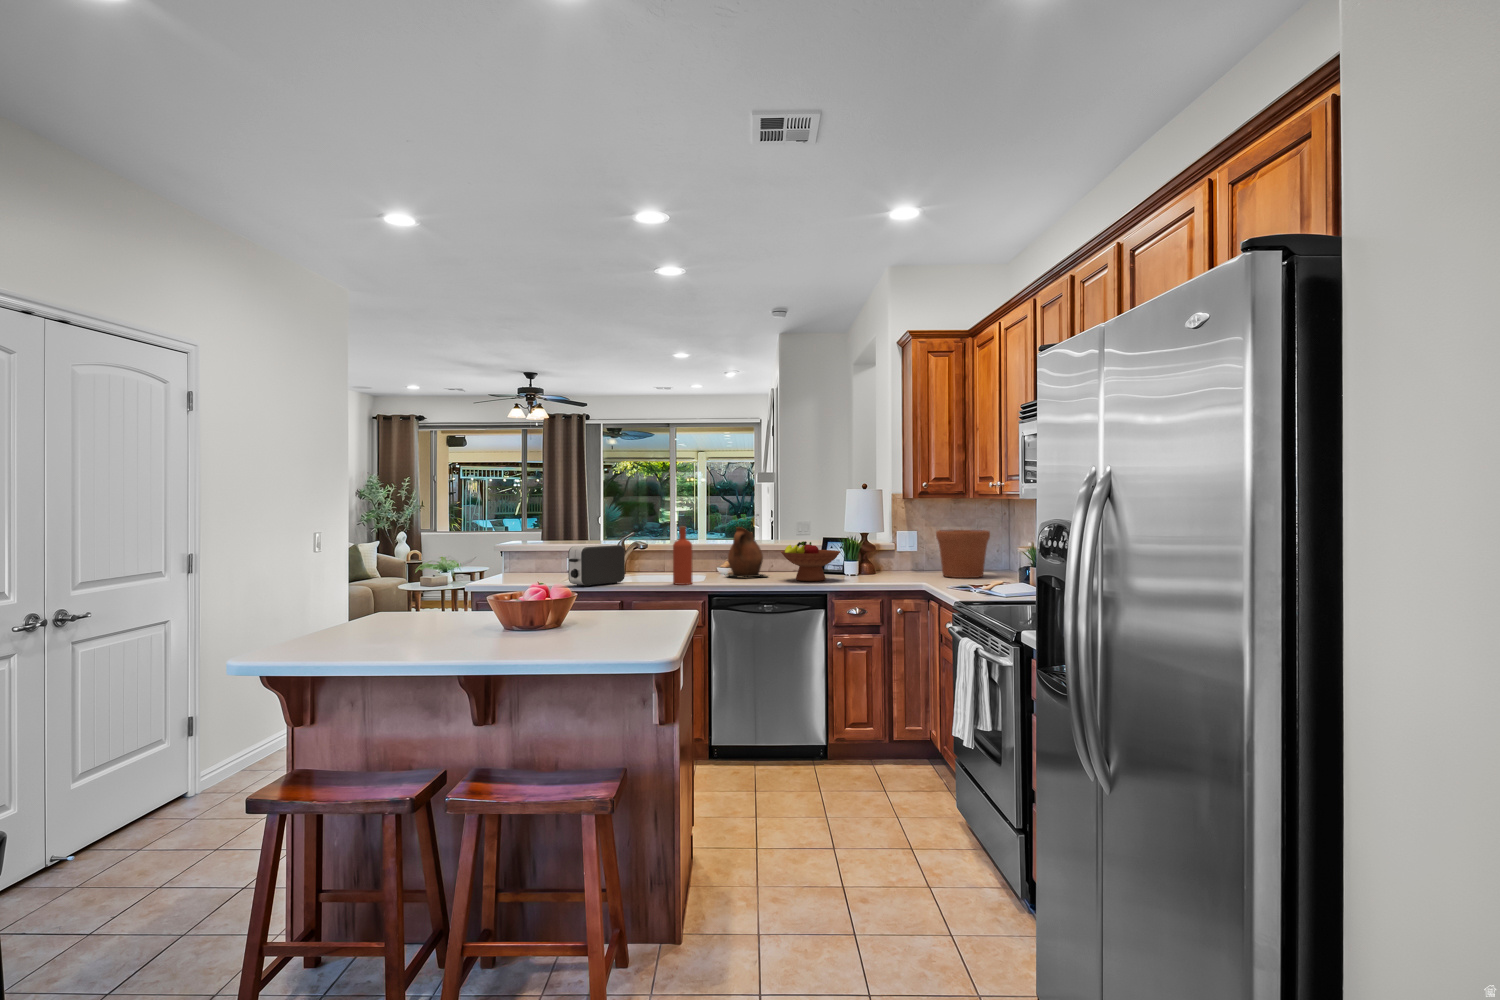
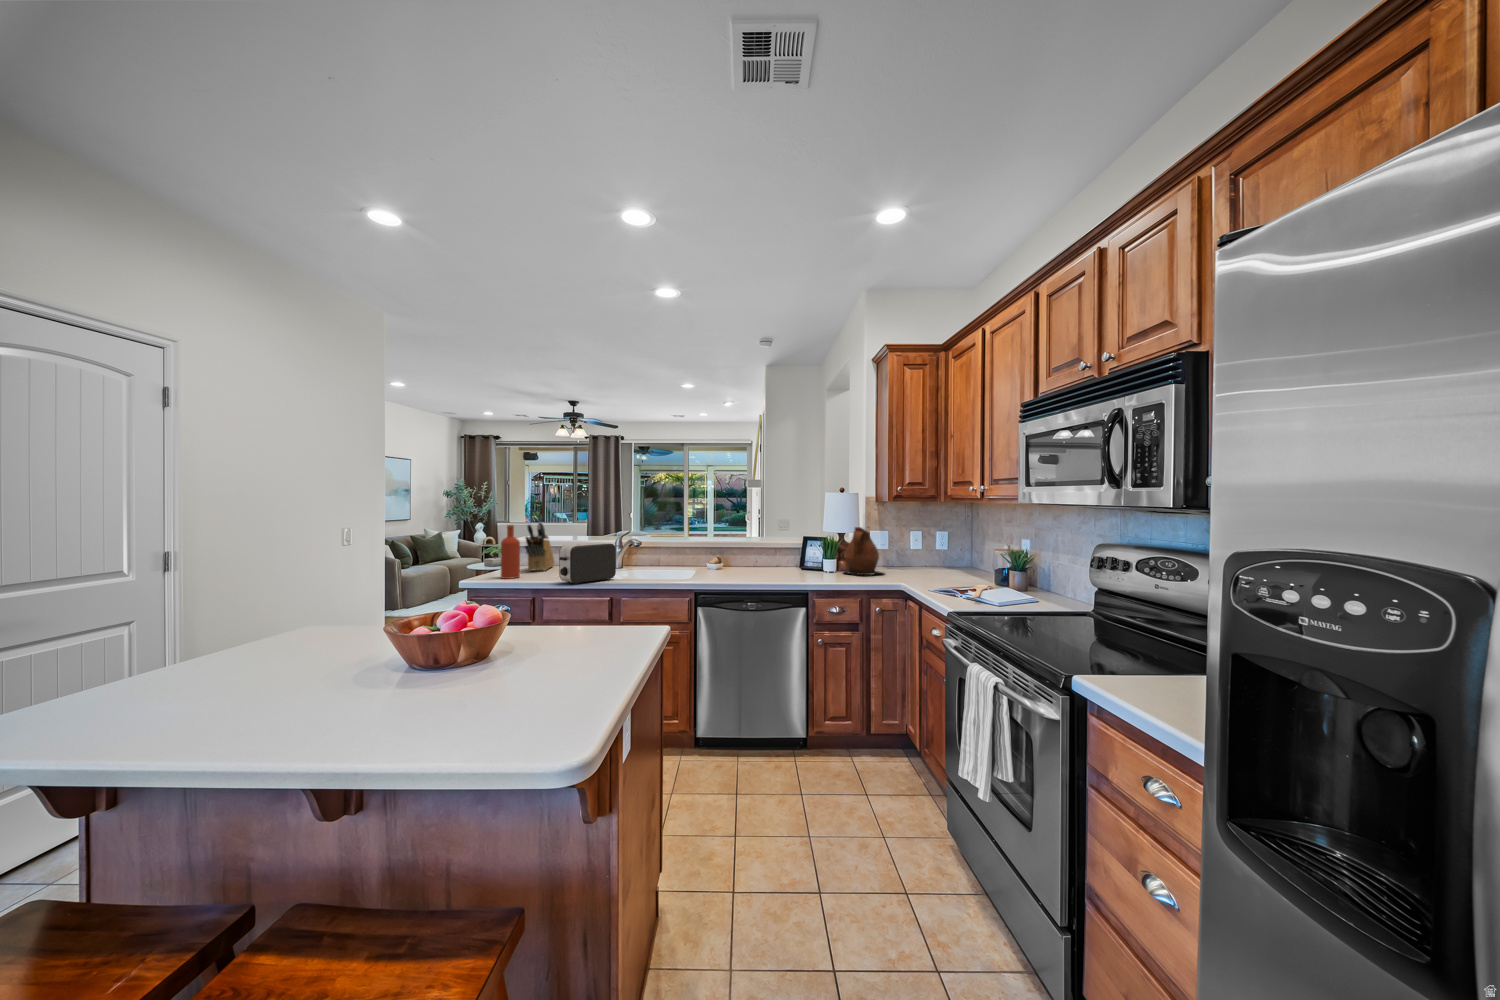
knife block: none [522,524,547,578] -> present [525,522,554,571]
bottle: present [673,526,693,585] -> present [501,525,520,579]
ceramic pitcher: present [728,527,766,577] -> present [844,527,883,575]
flower pot: present [936,530,990,578] -> none [907,531,959,577]
fruit bowl: present [781,541,840,581] -> none [764,541,820,579]

